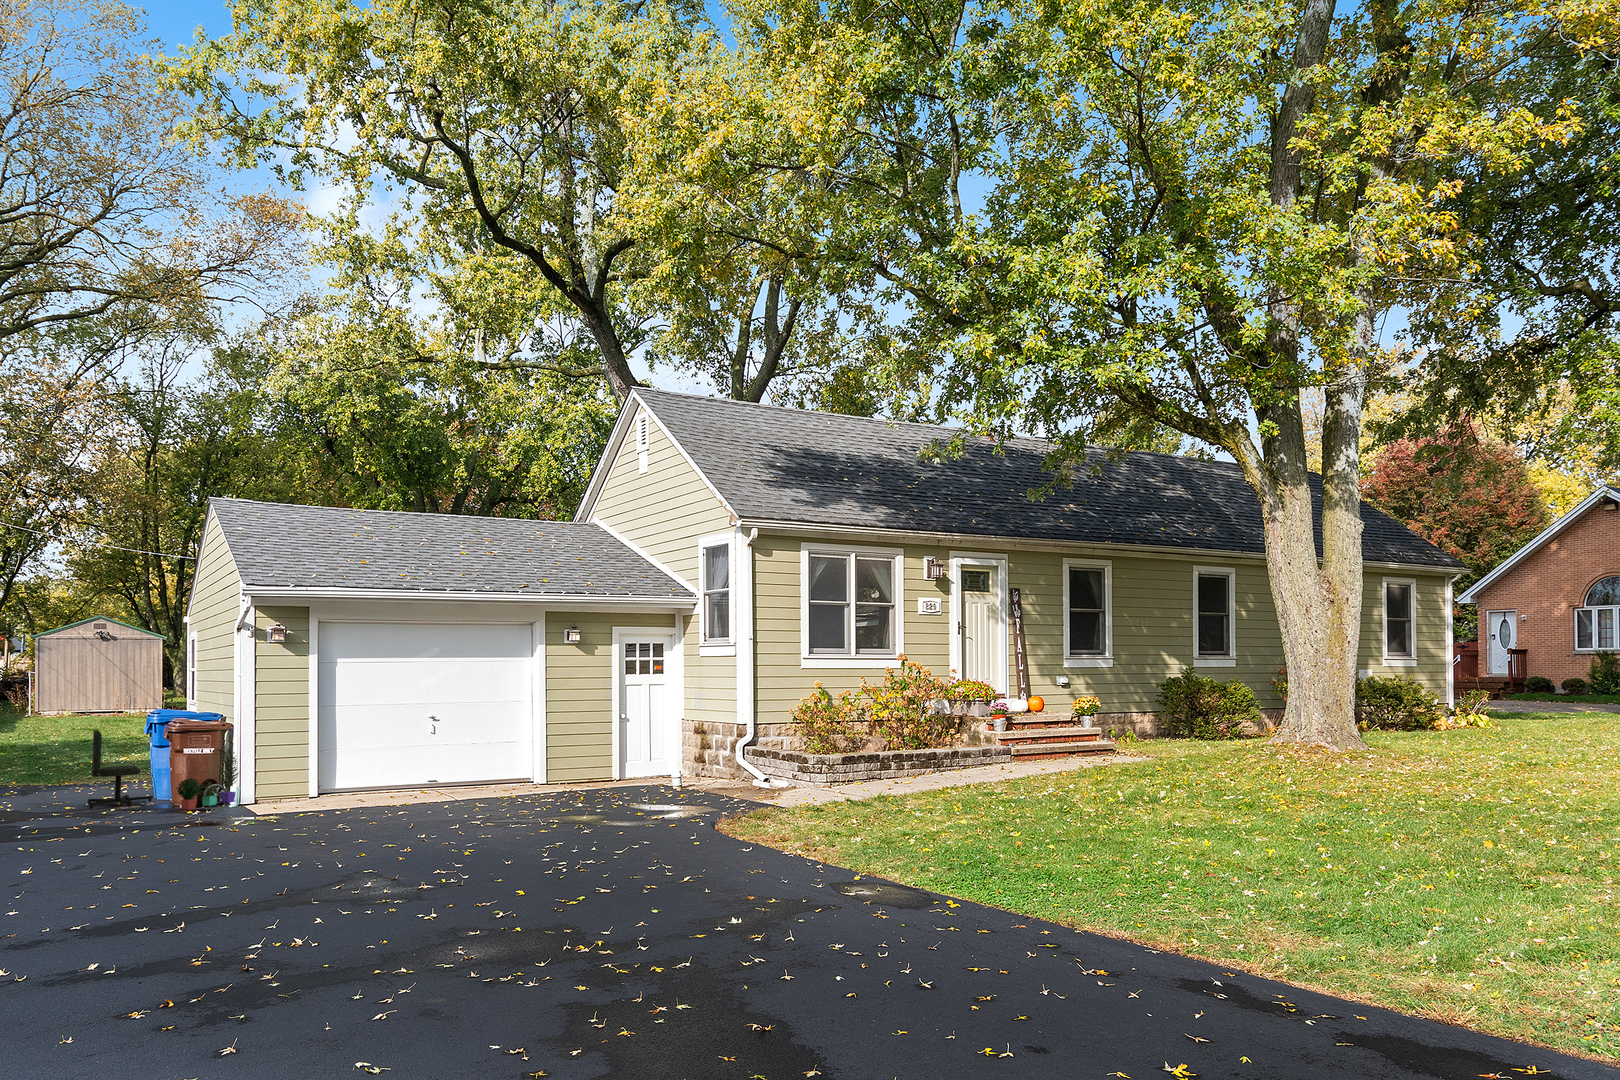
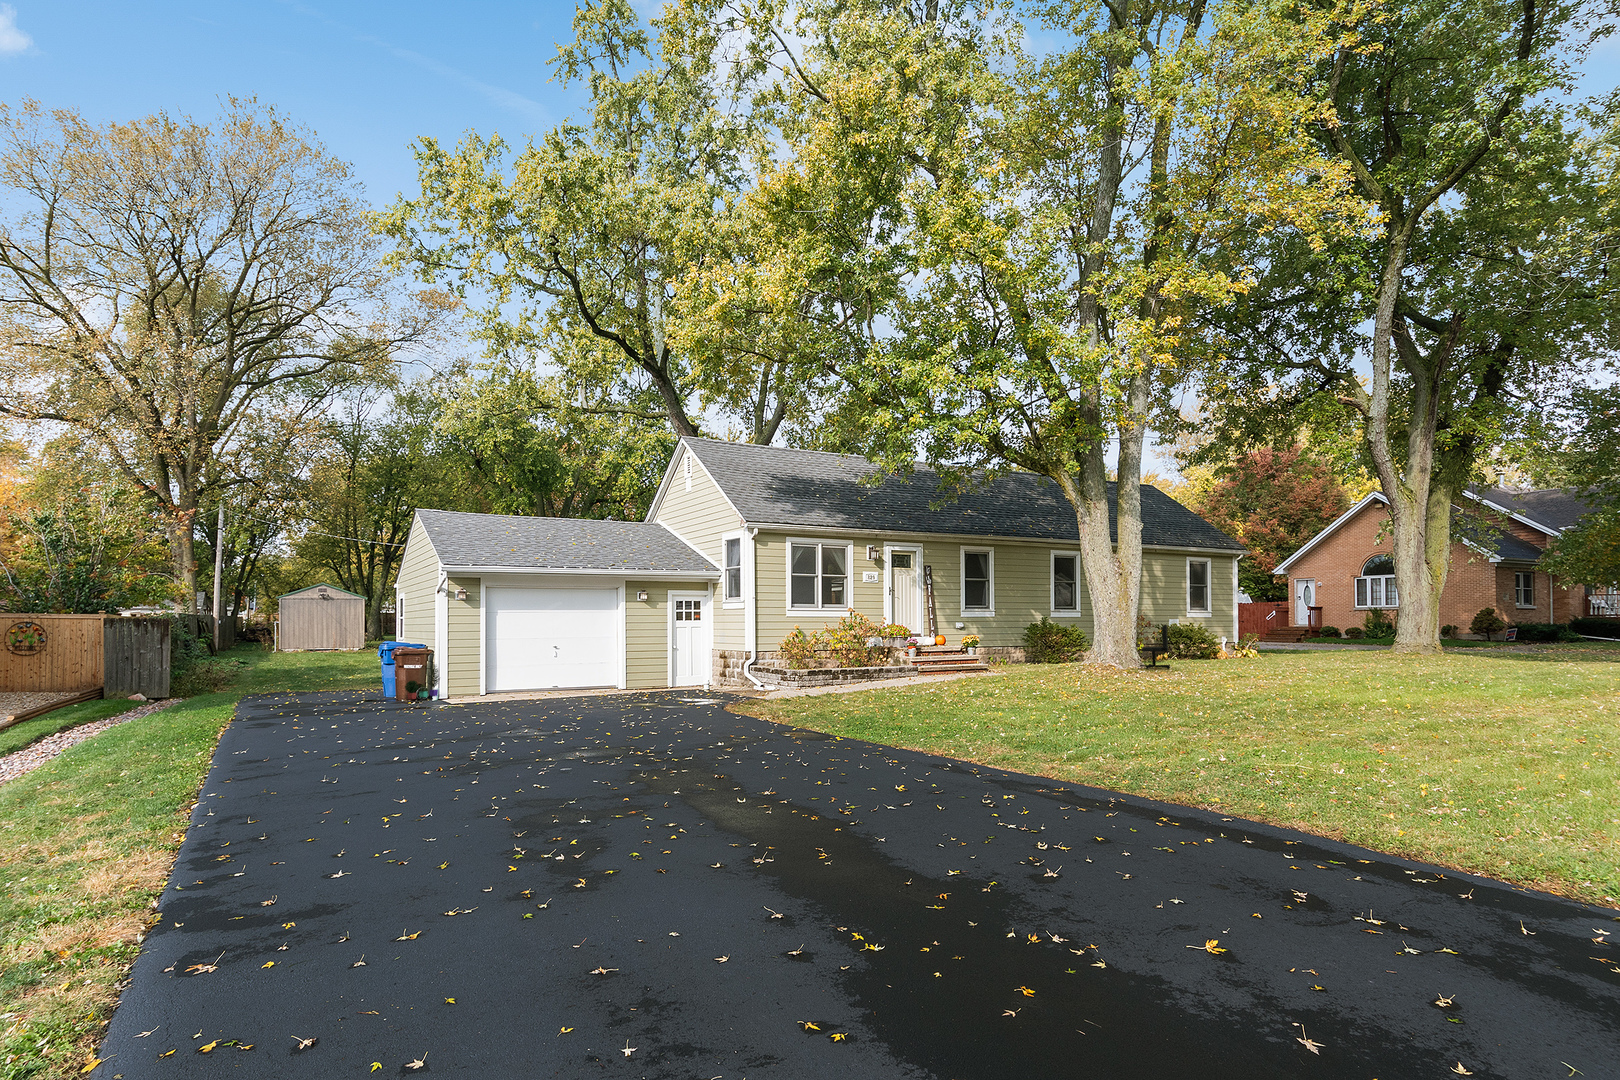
chair: present [88,730,153,809] -> present [1138,625,1170,669]

